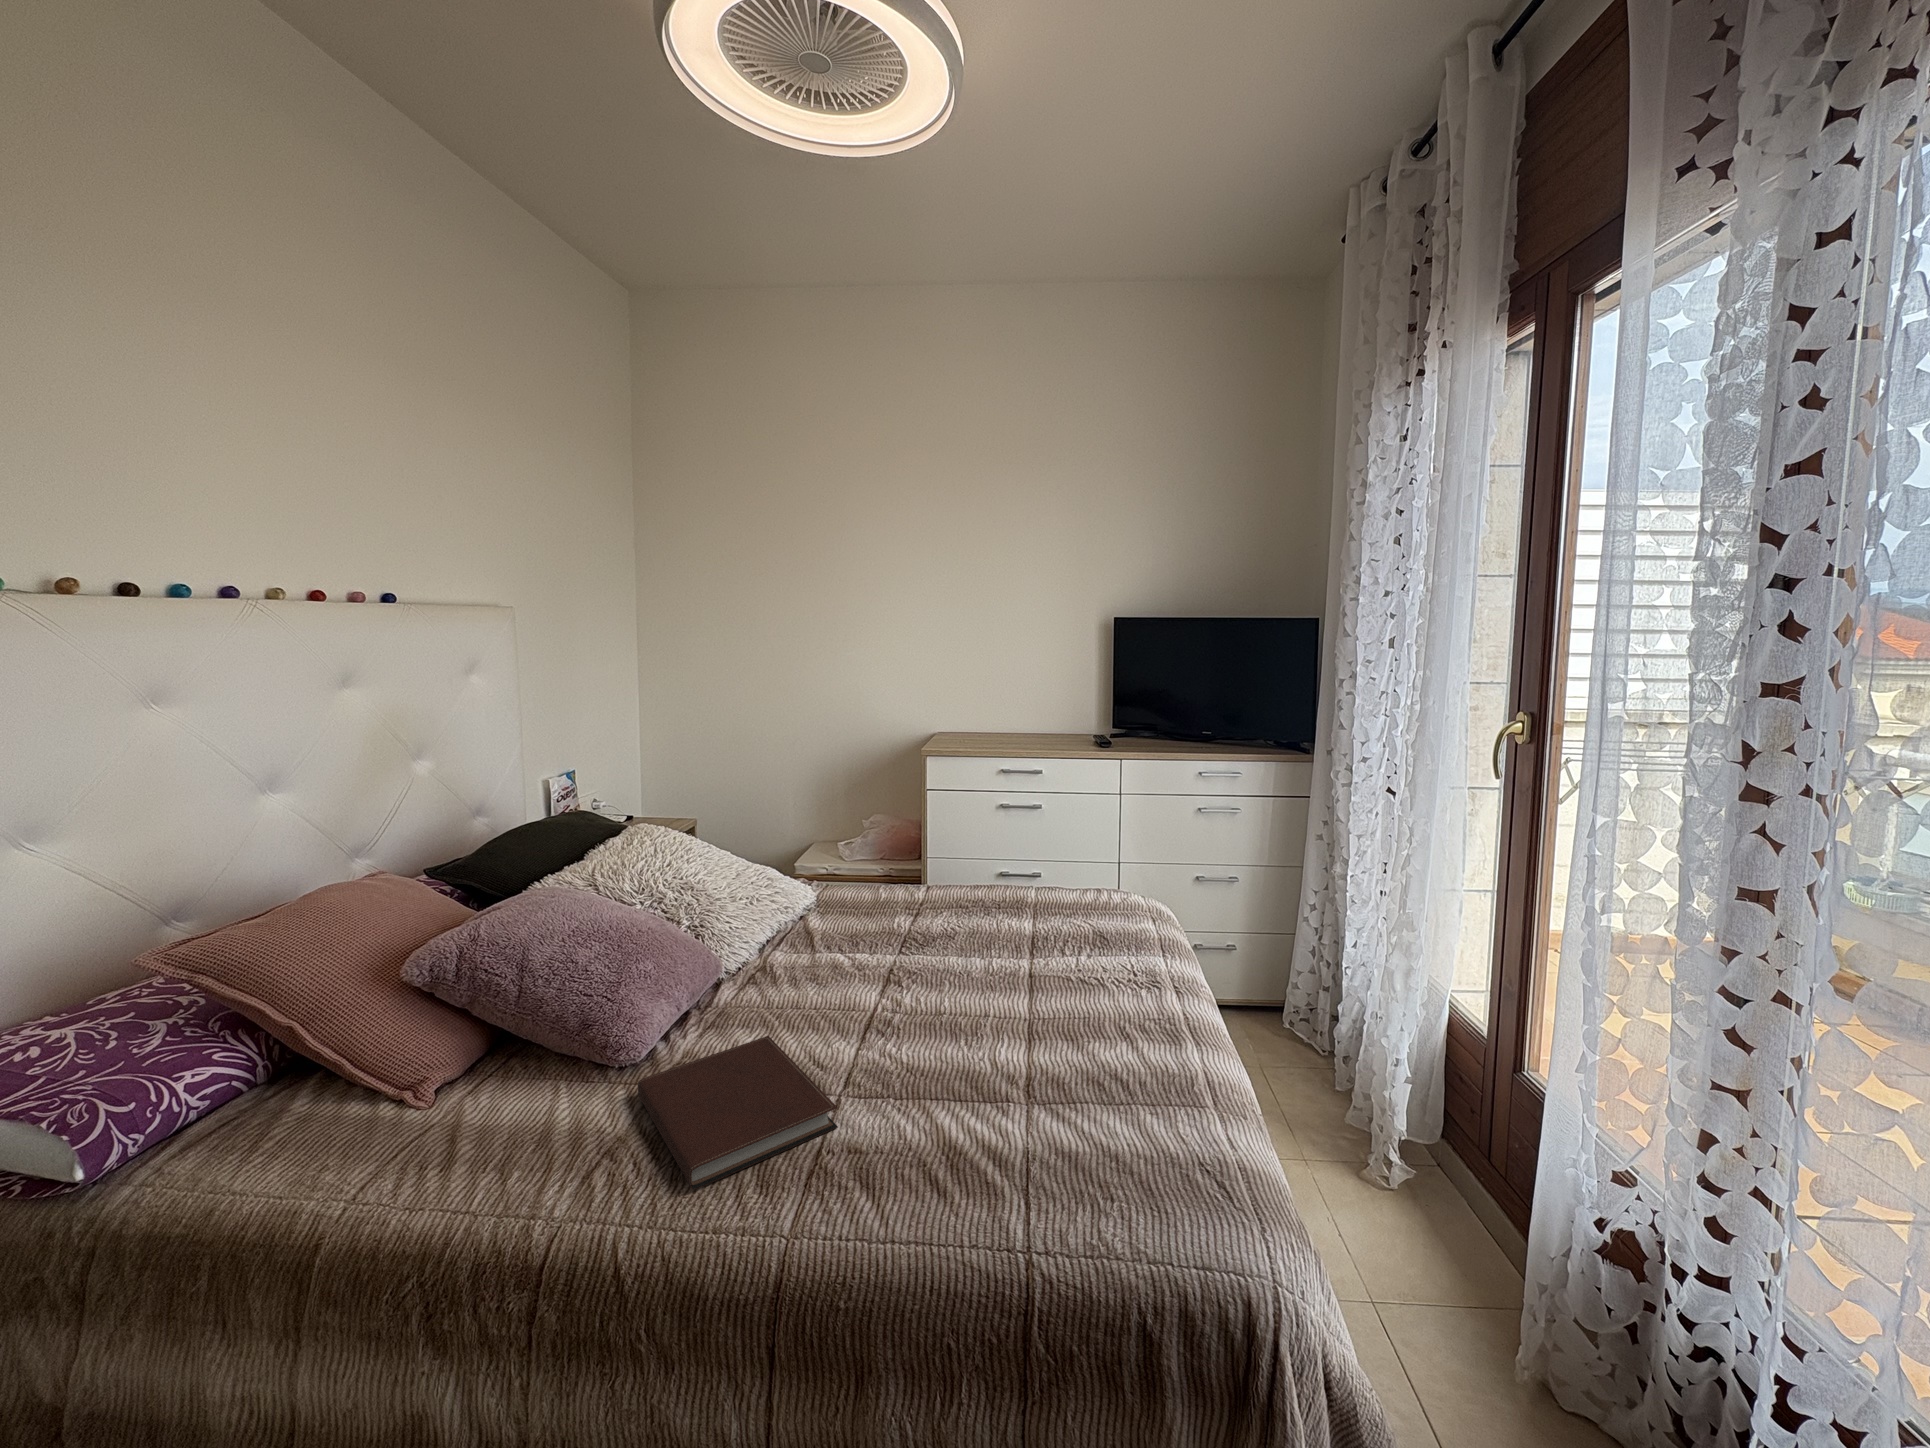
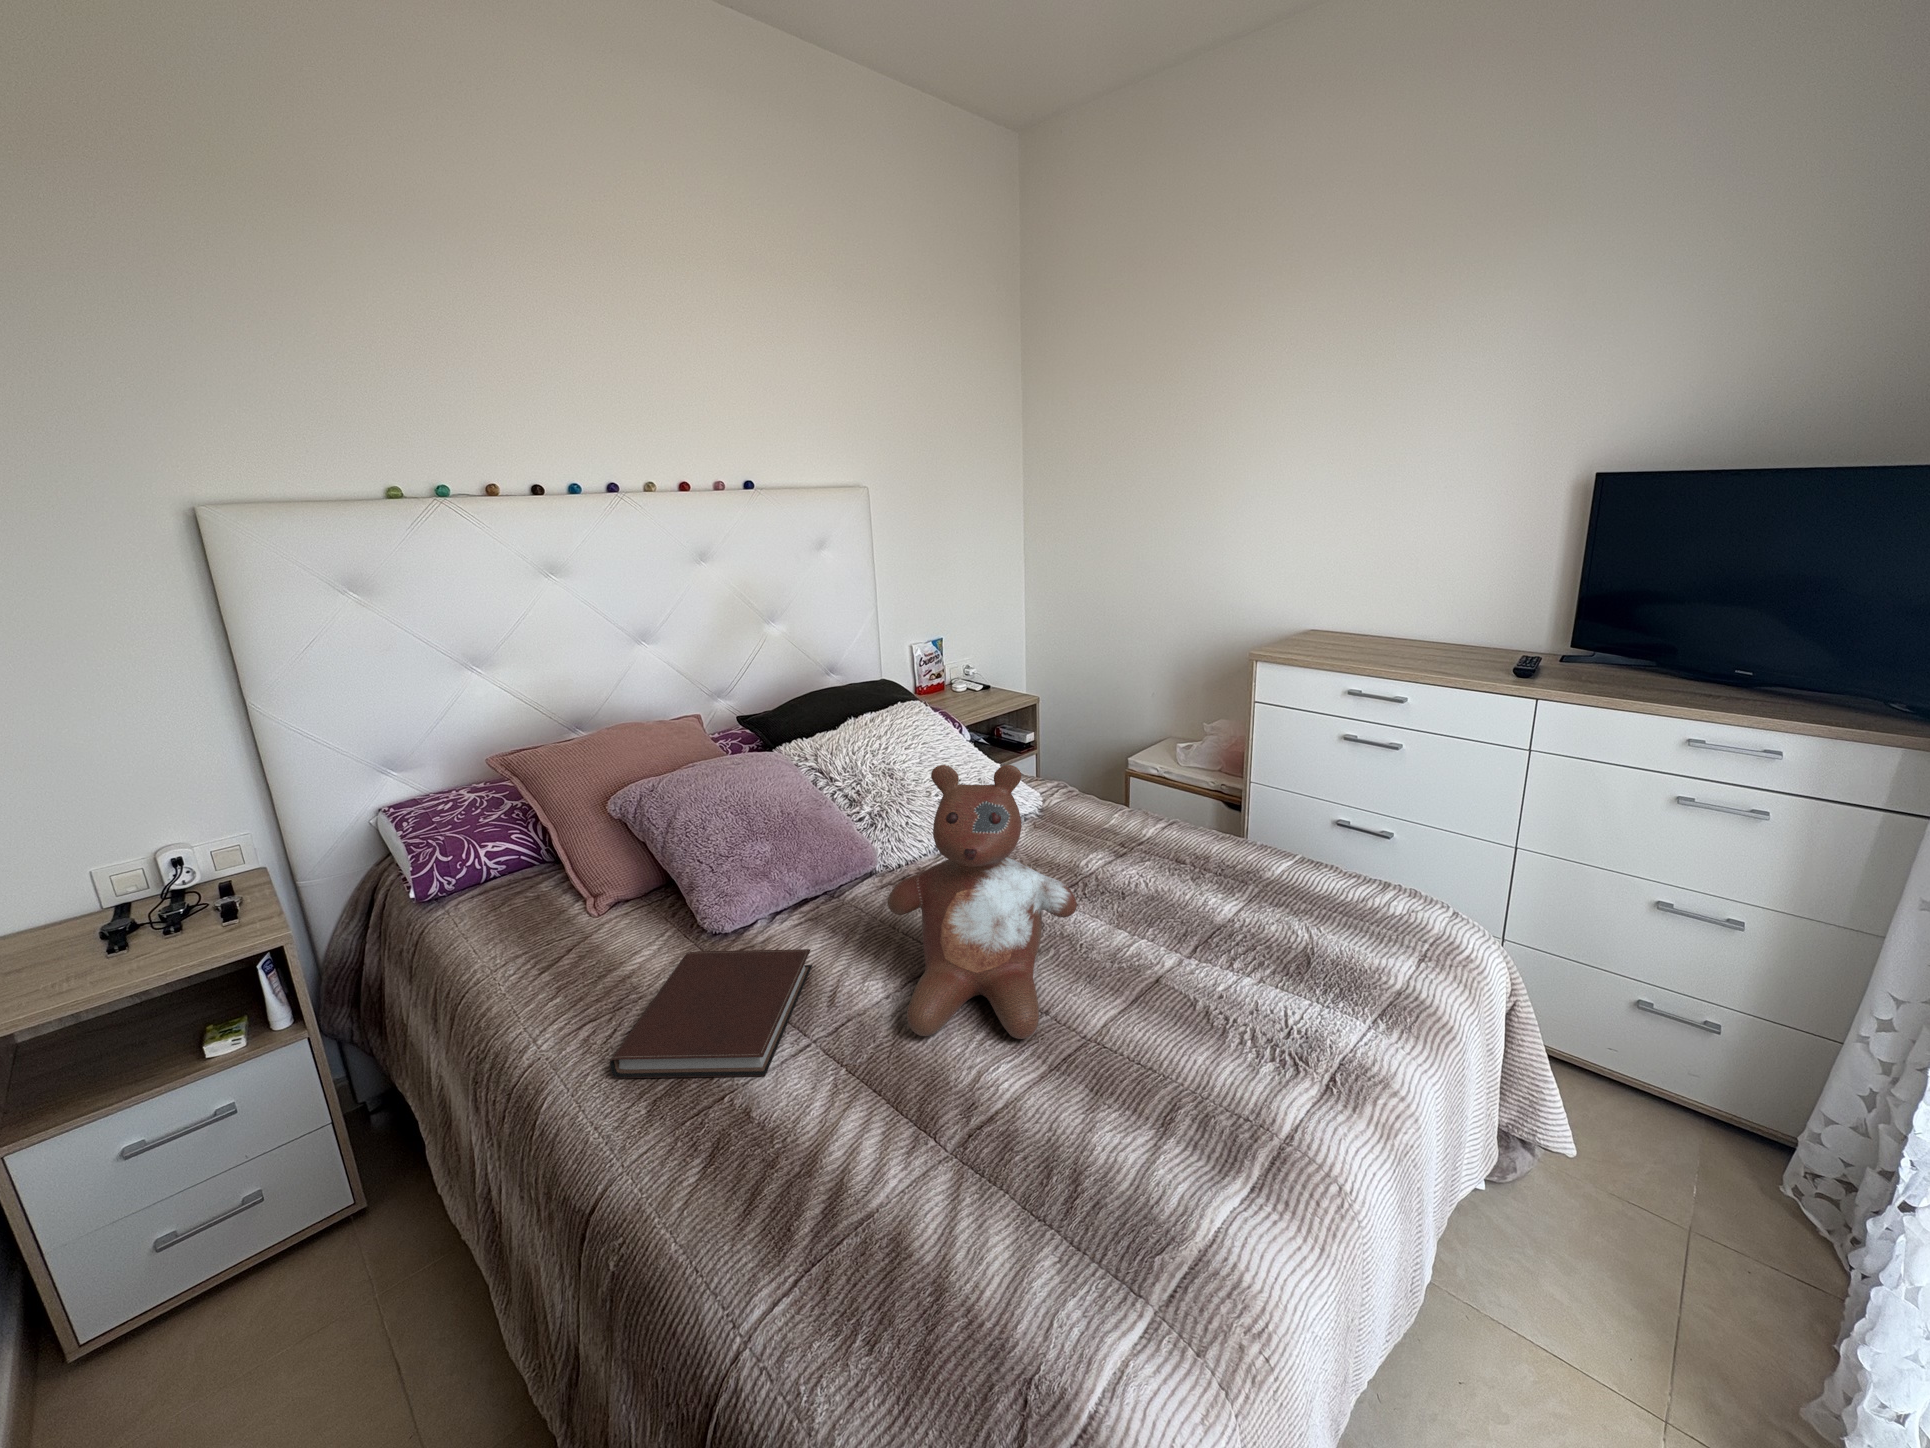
stuffed bear: none [849,821,1011,1054] -> present [887,765,1077,1039]

